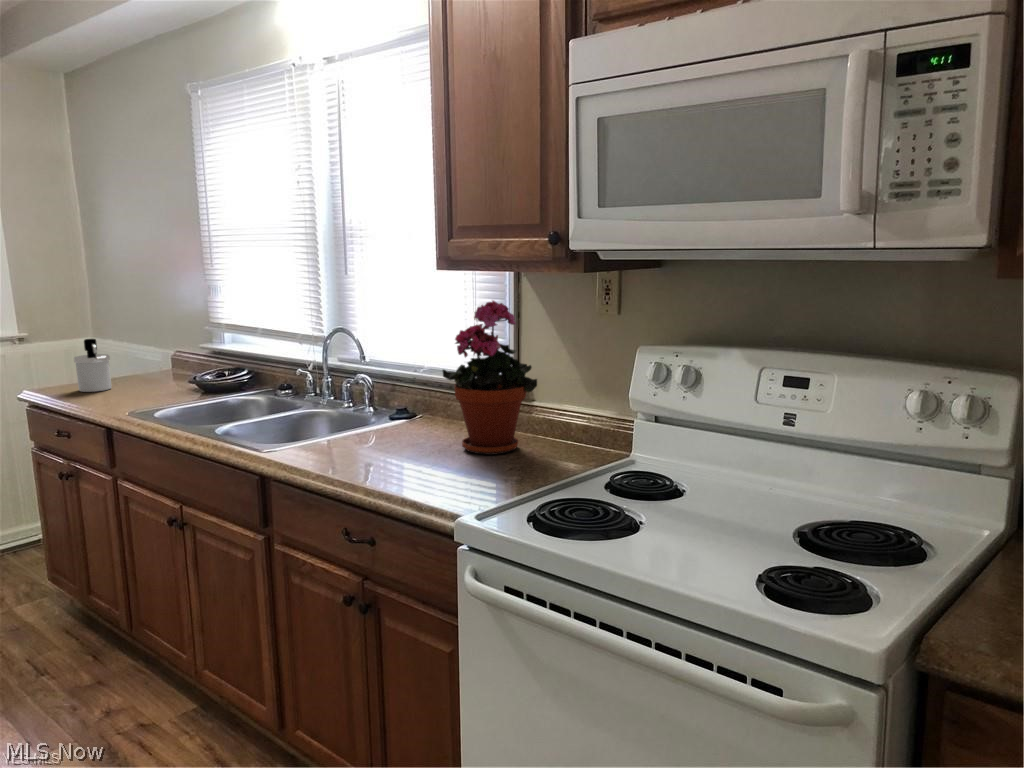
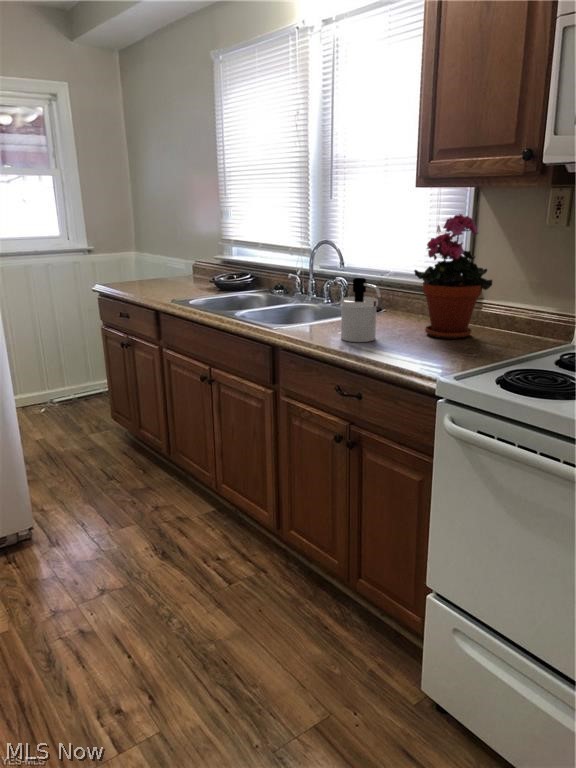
soap dispenser: present [74,339,112,392] -> present [340,278,381,342]

